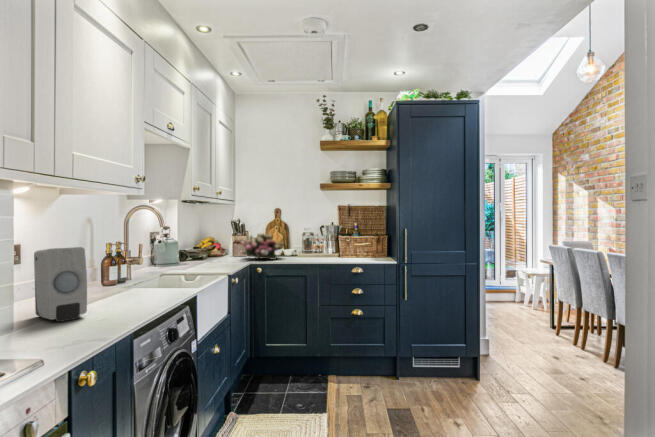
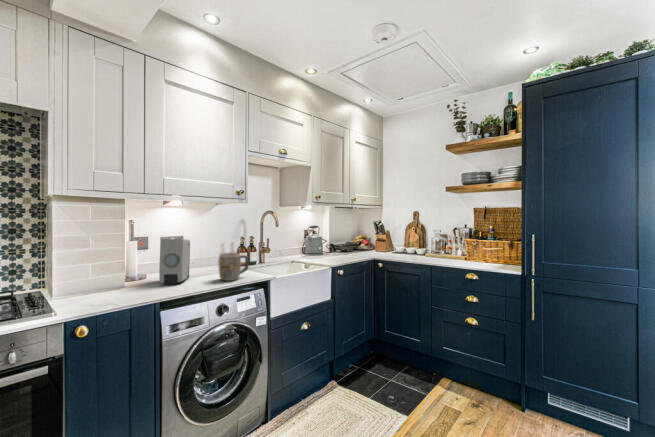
flower arrangement: present [240,233,283,259] -> none [367,233,408,258]
mug: none [127,264,162,304] -> present [219,253,249,281]

